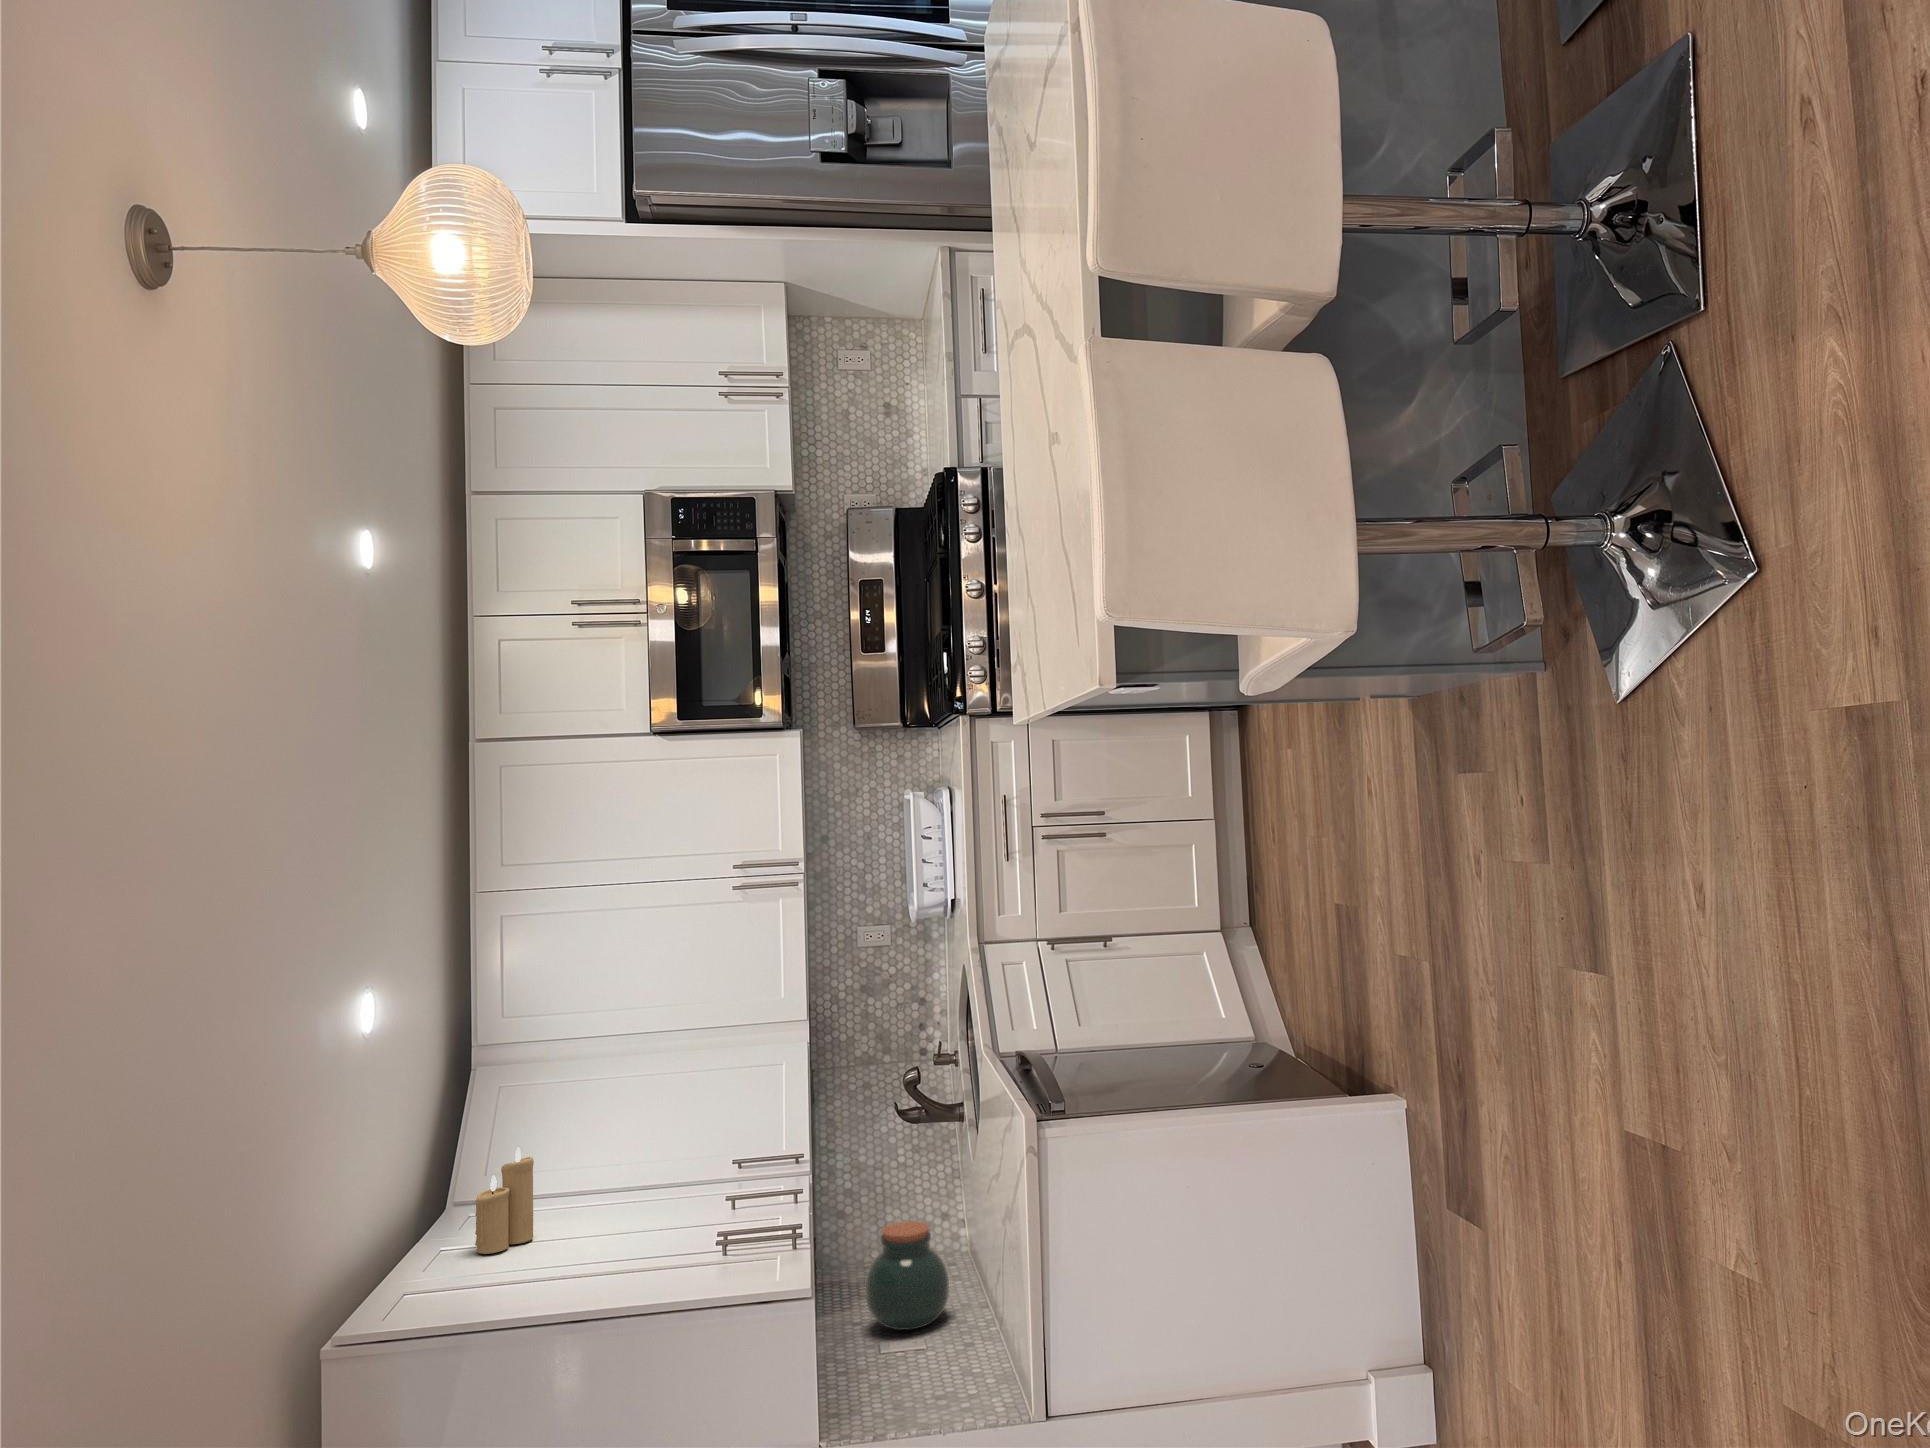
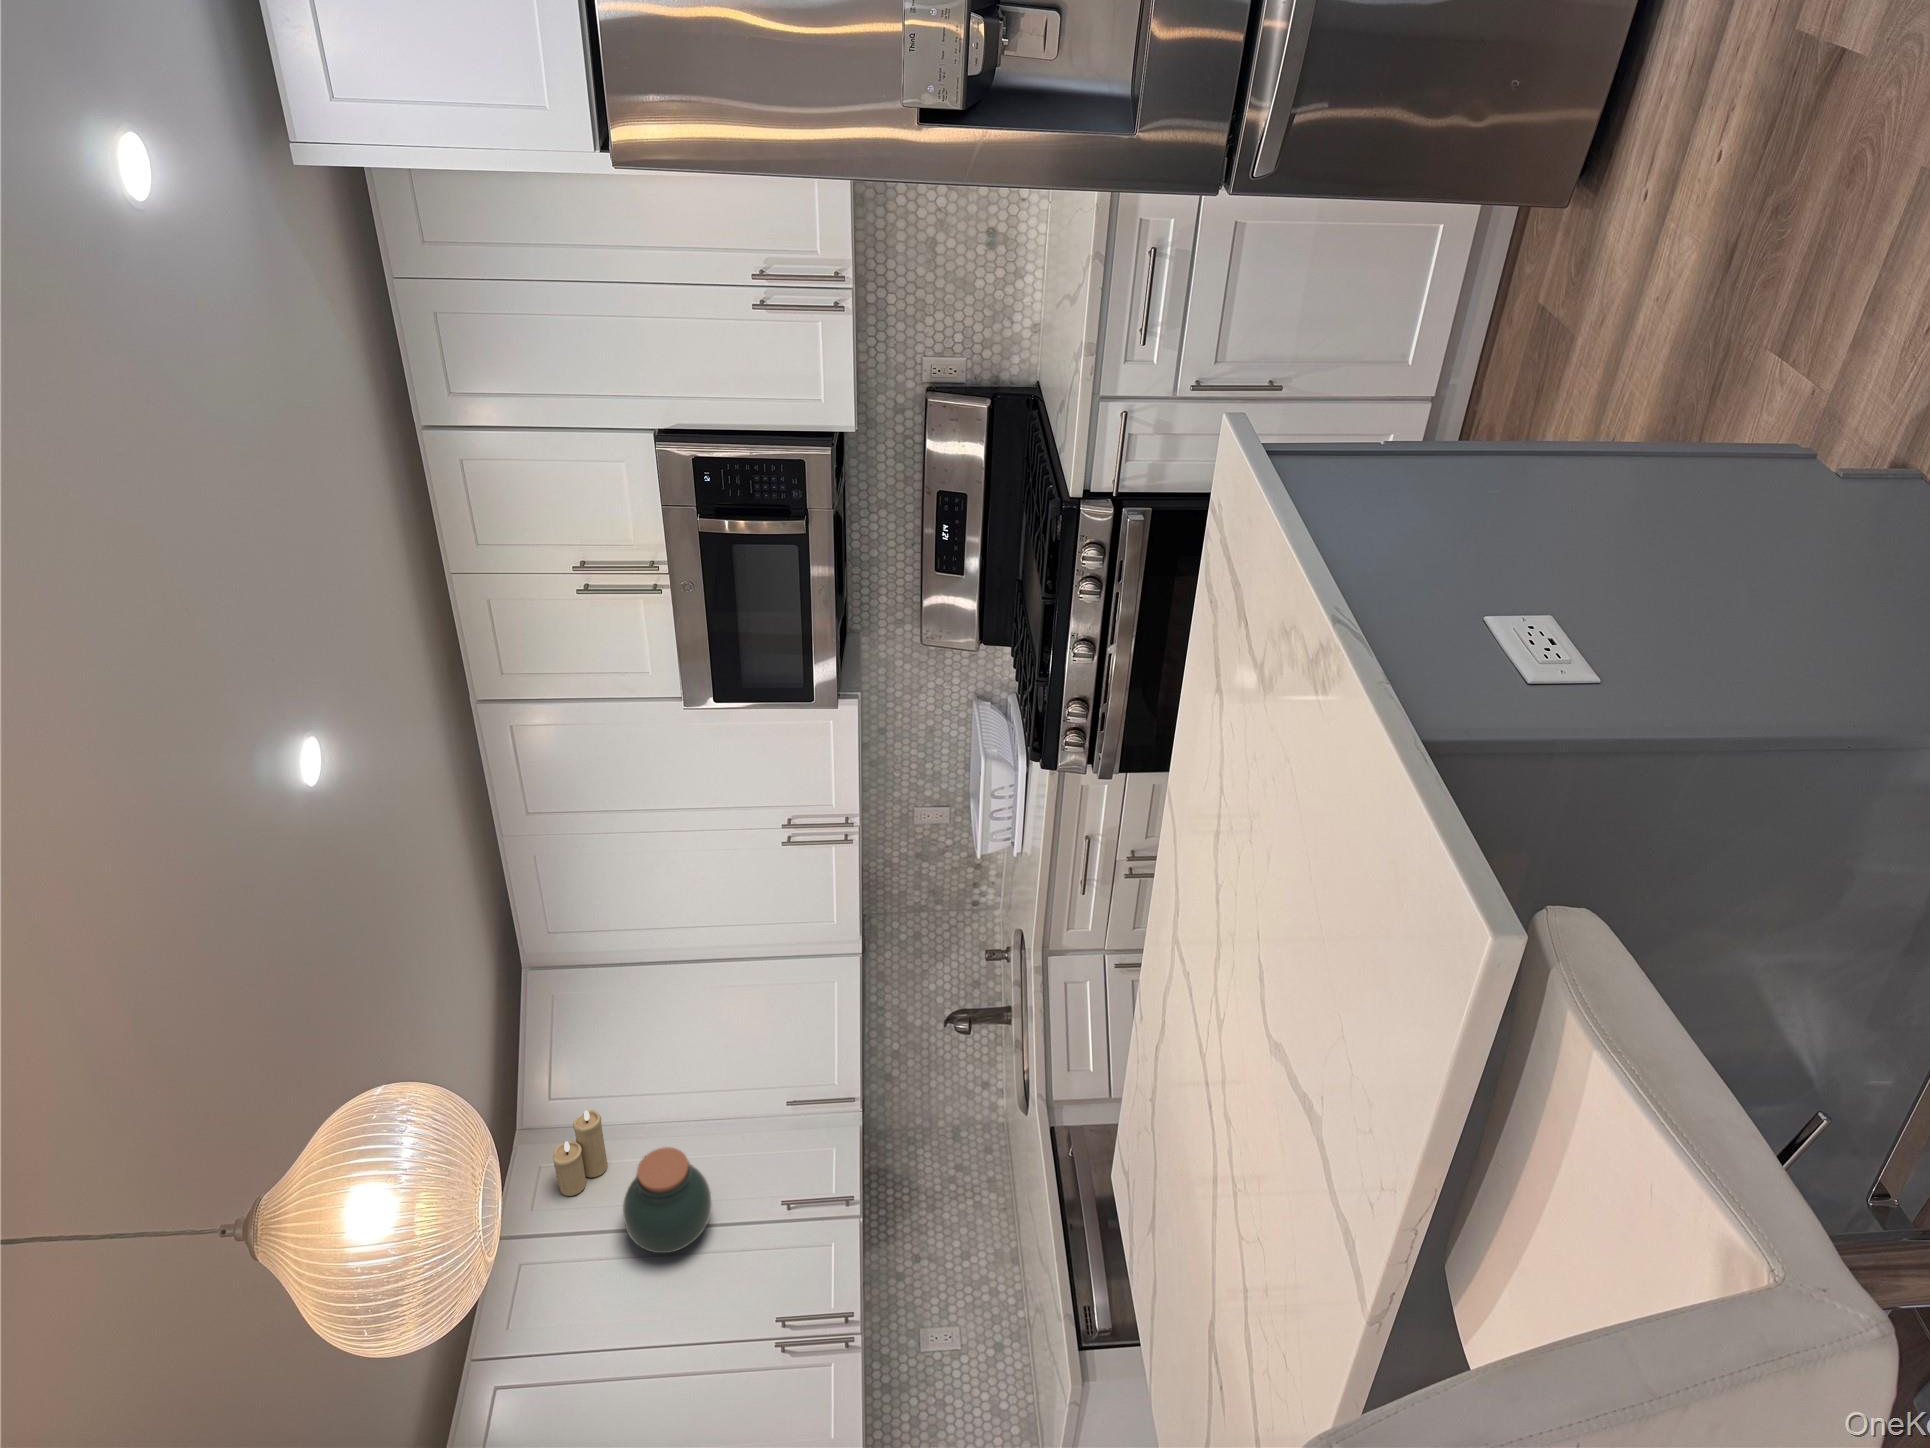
jar: present [865,1221,949,1330] -> present [623,1147,712,1253]

